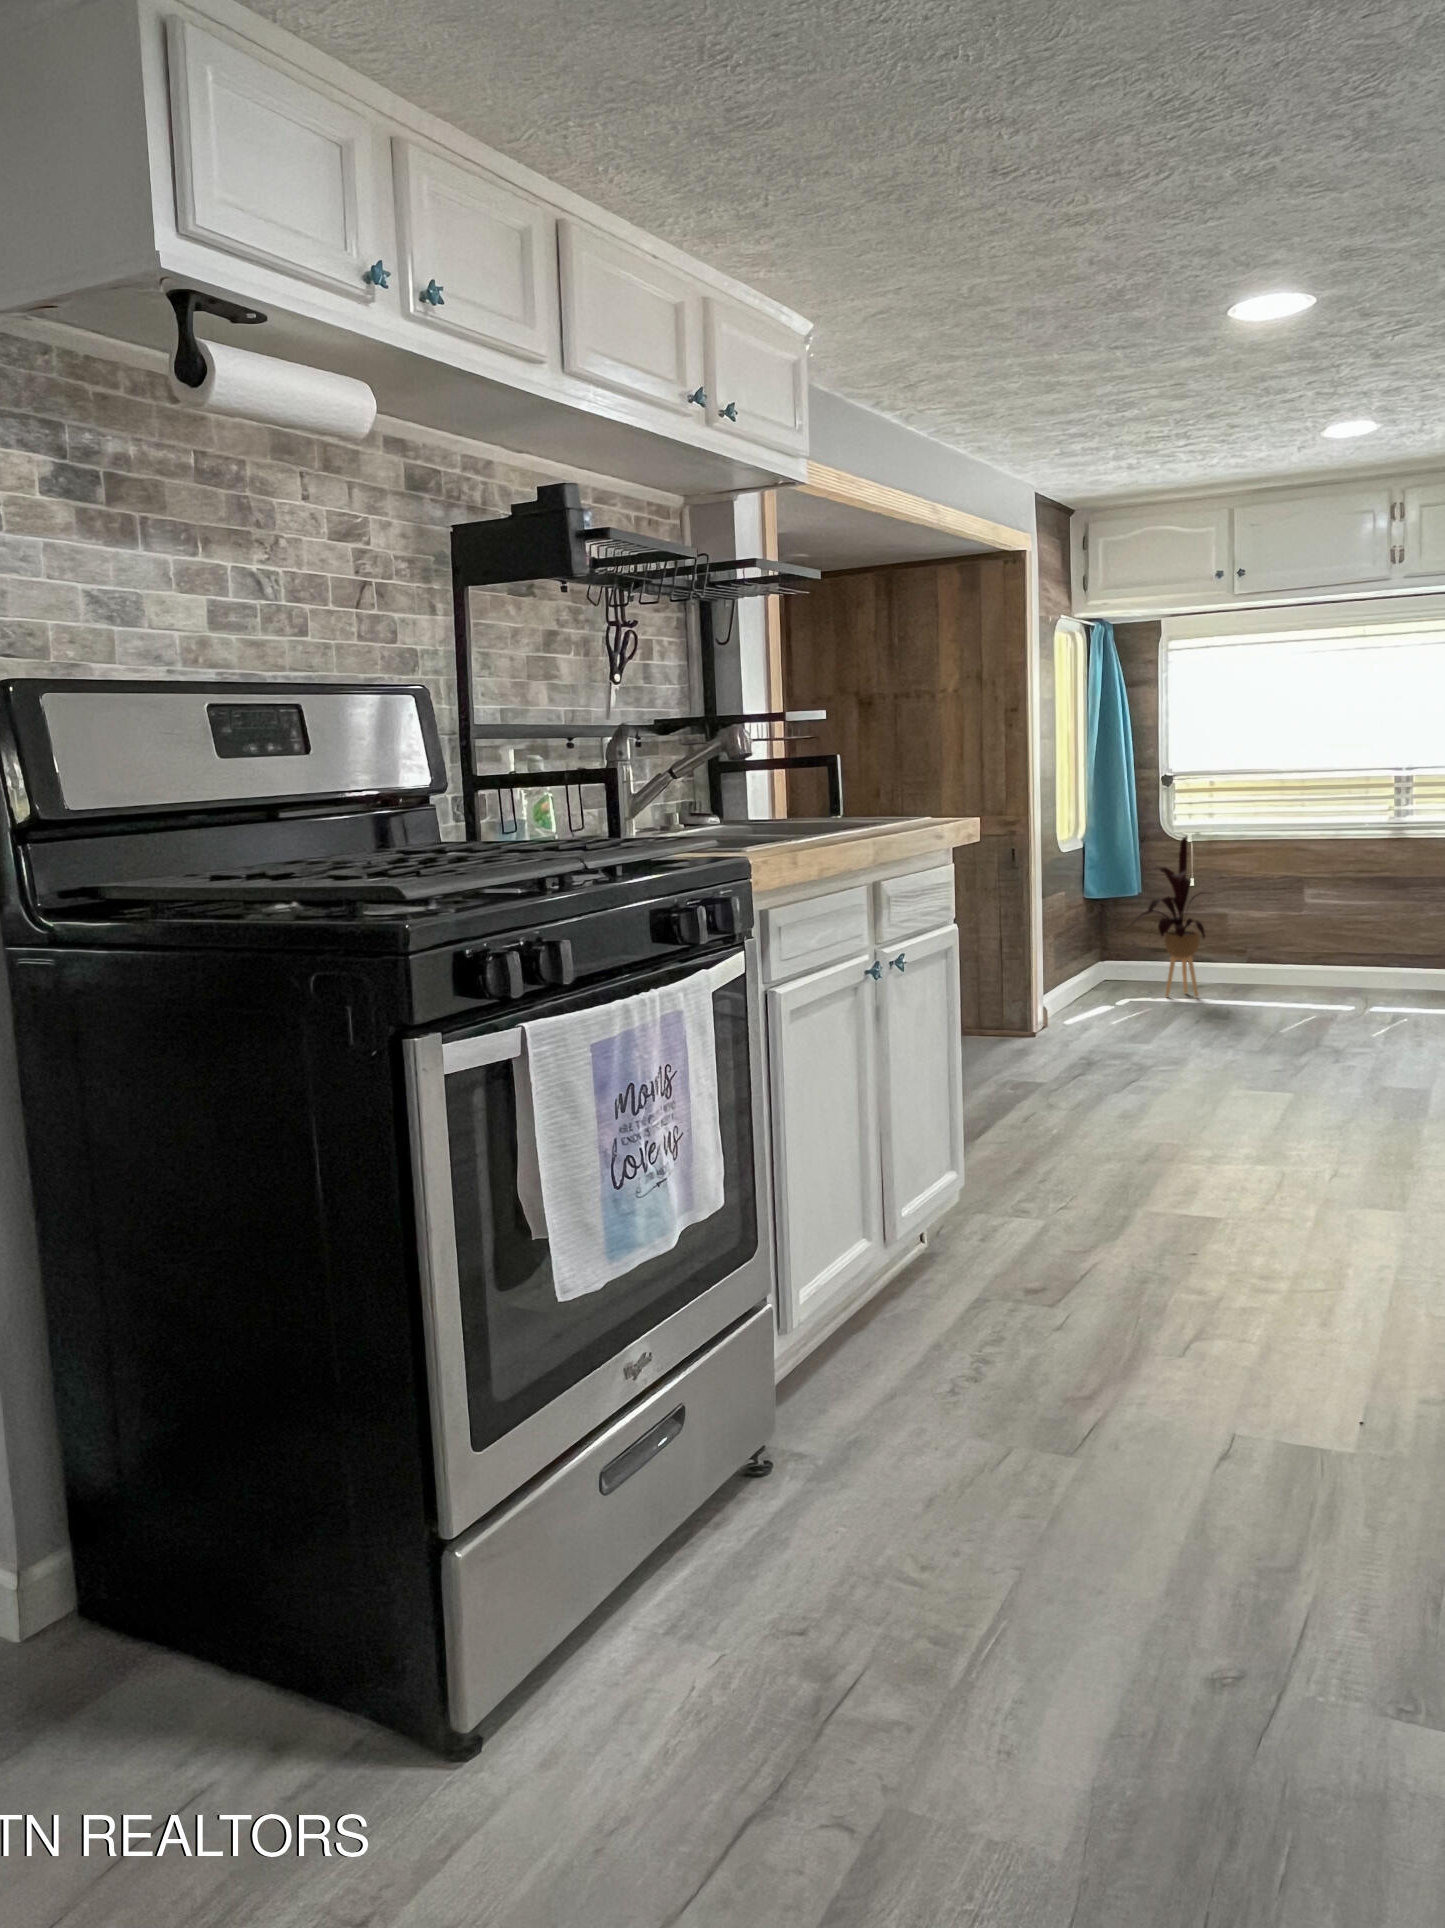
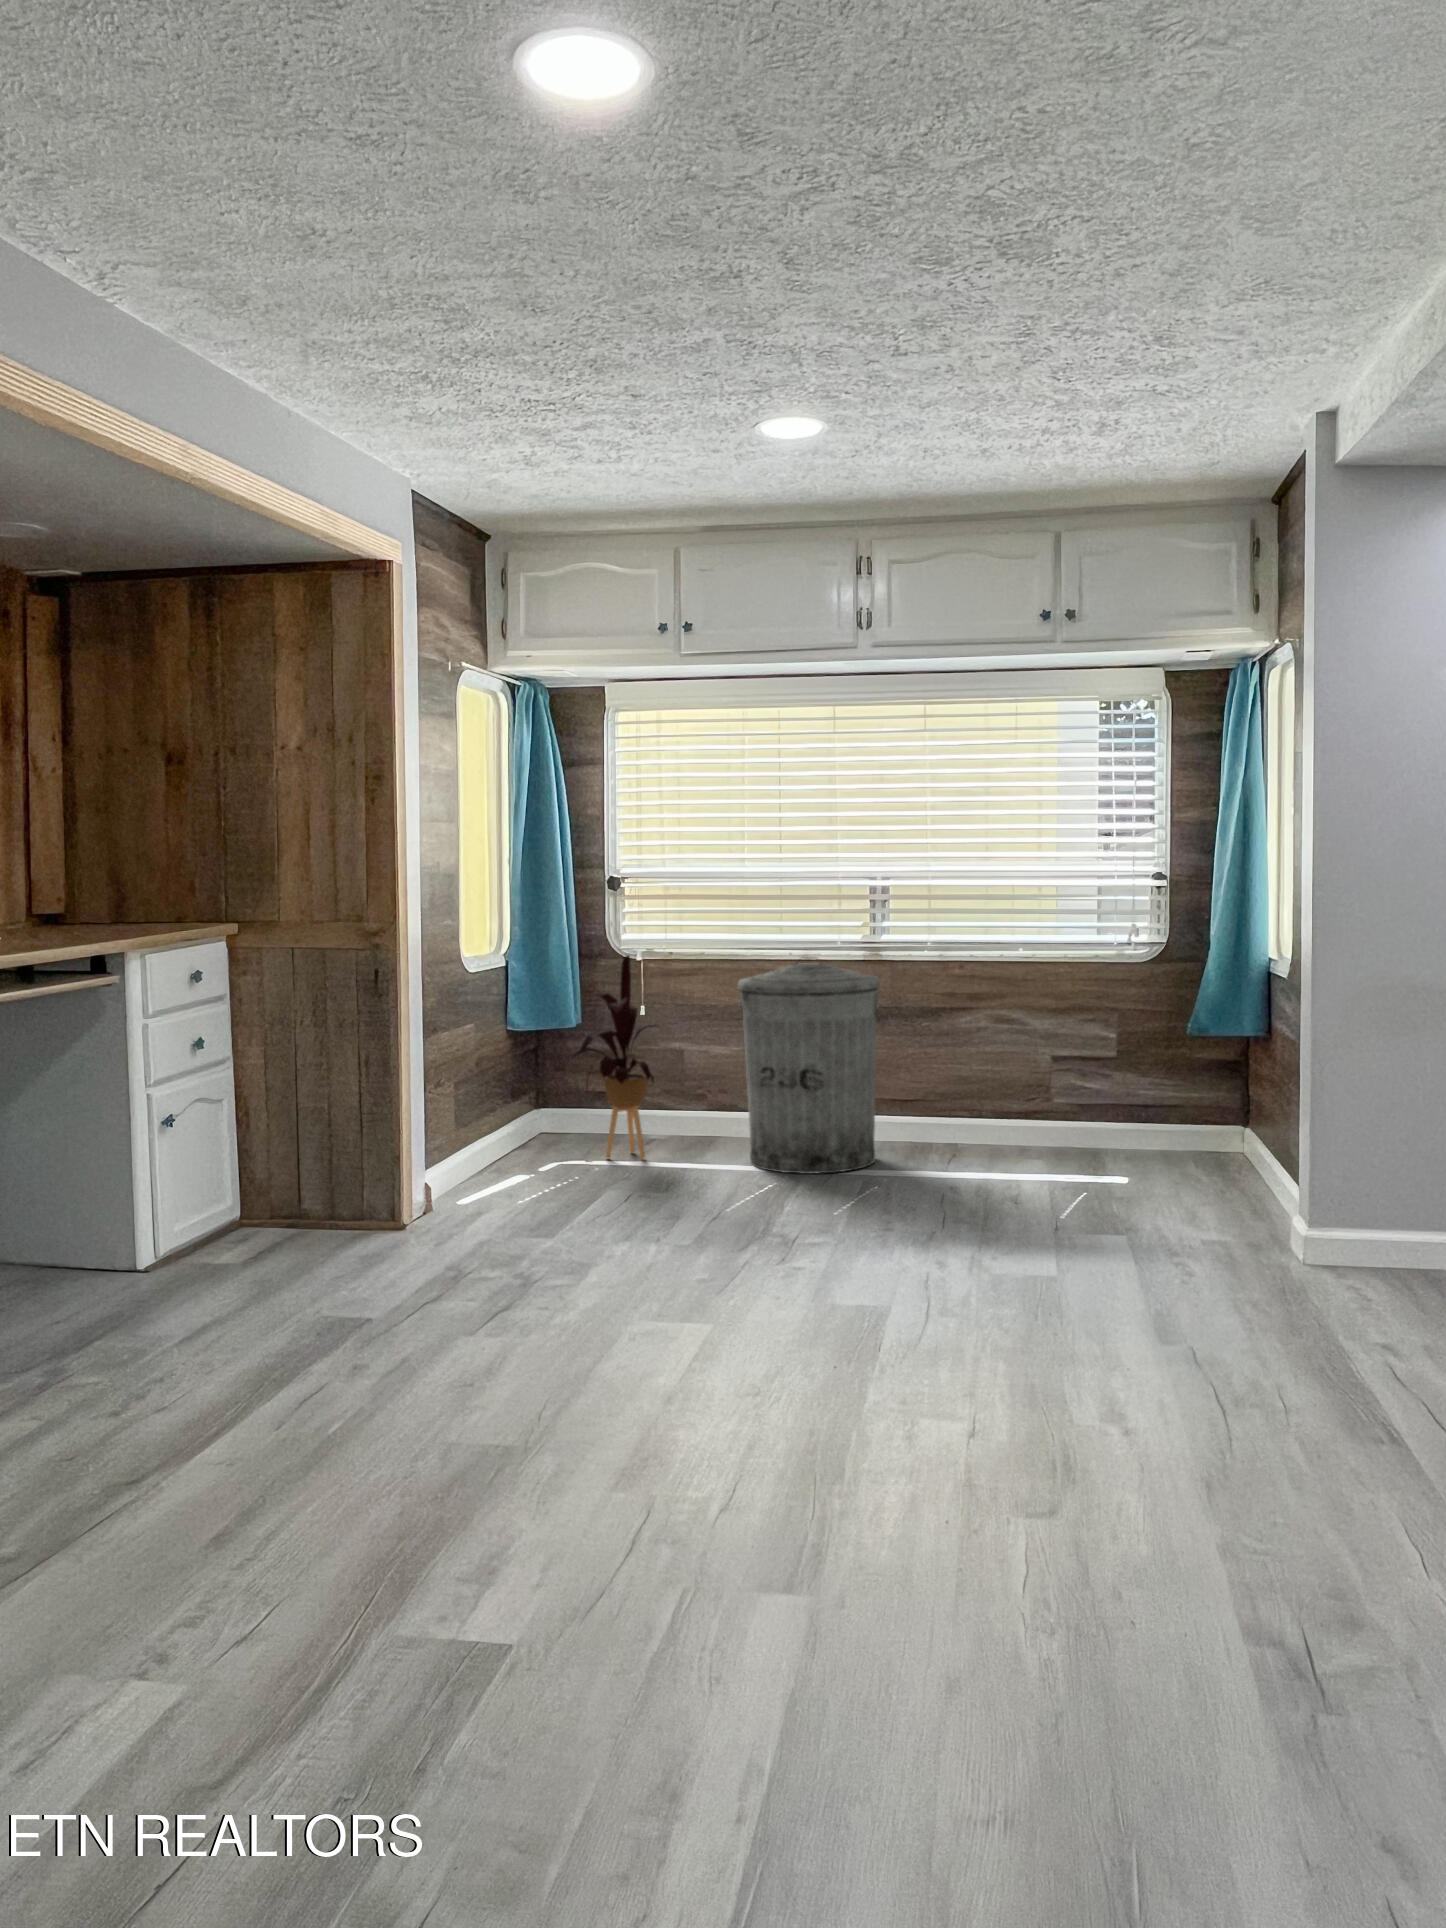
trash can: none [1279,836,1407,1010] -> present [738,957,881,1174]

